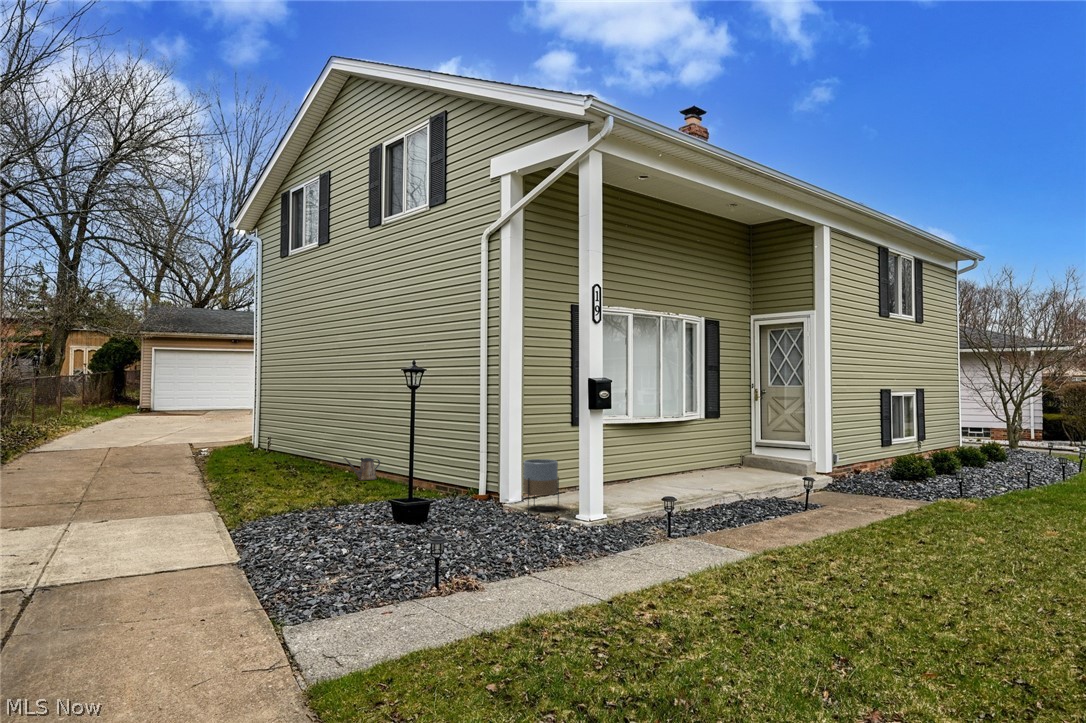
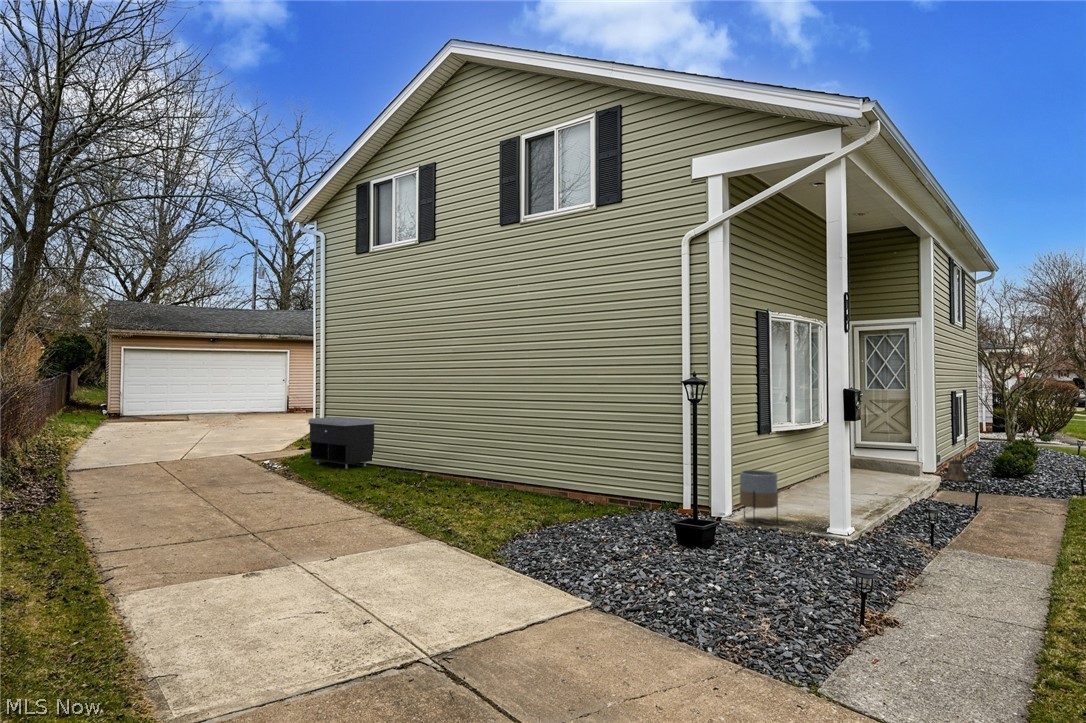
storage bench: none [237,410,291,457] -> present [308,417,374,468]
watering can: present [343,457,380,480] -> present [941,460,984,481]

